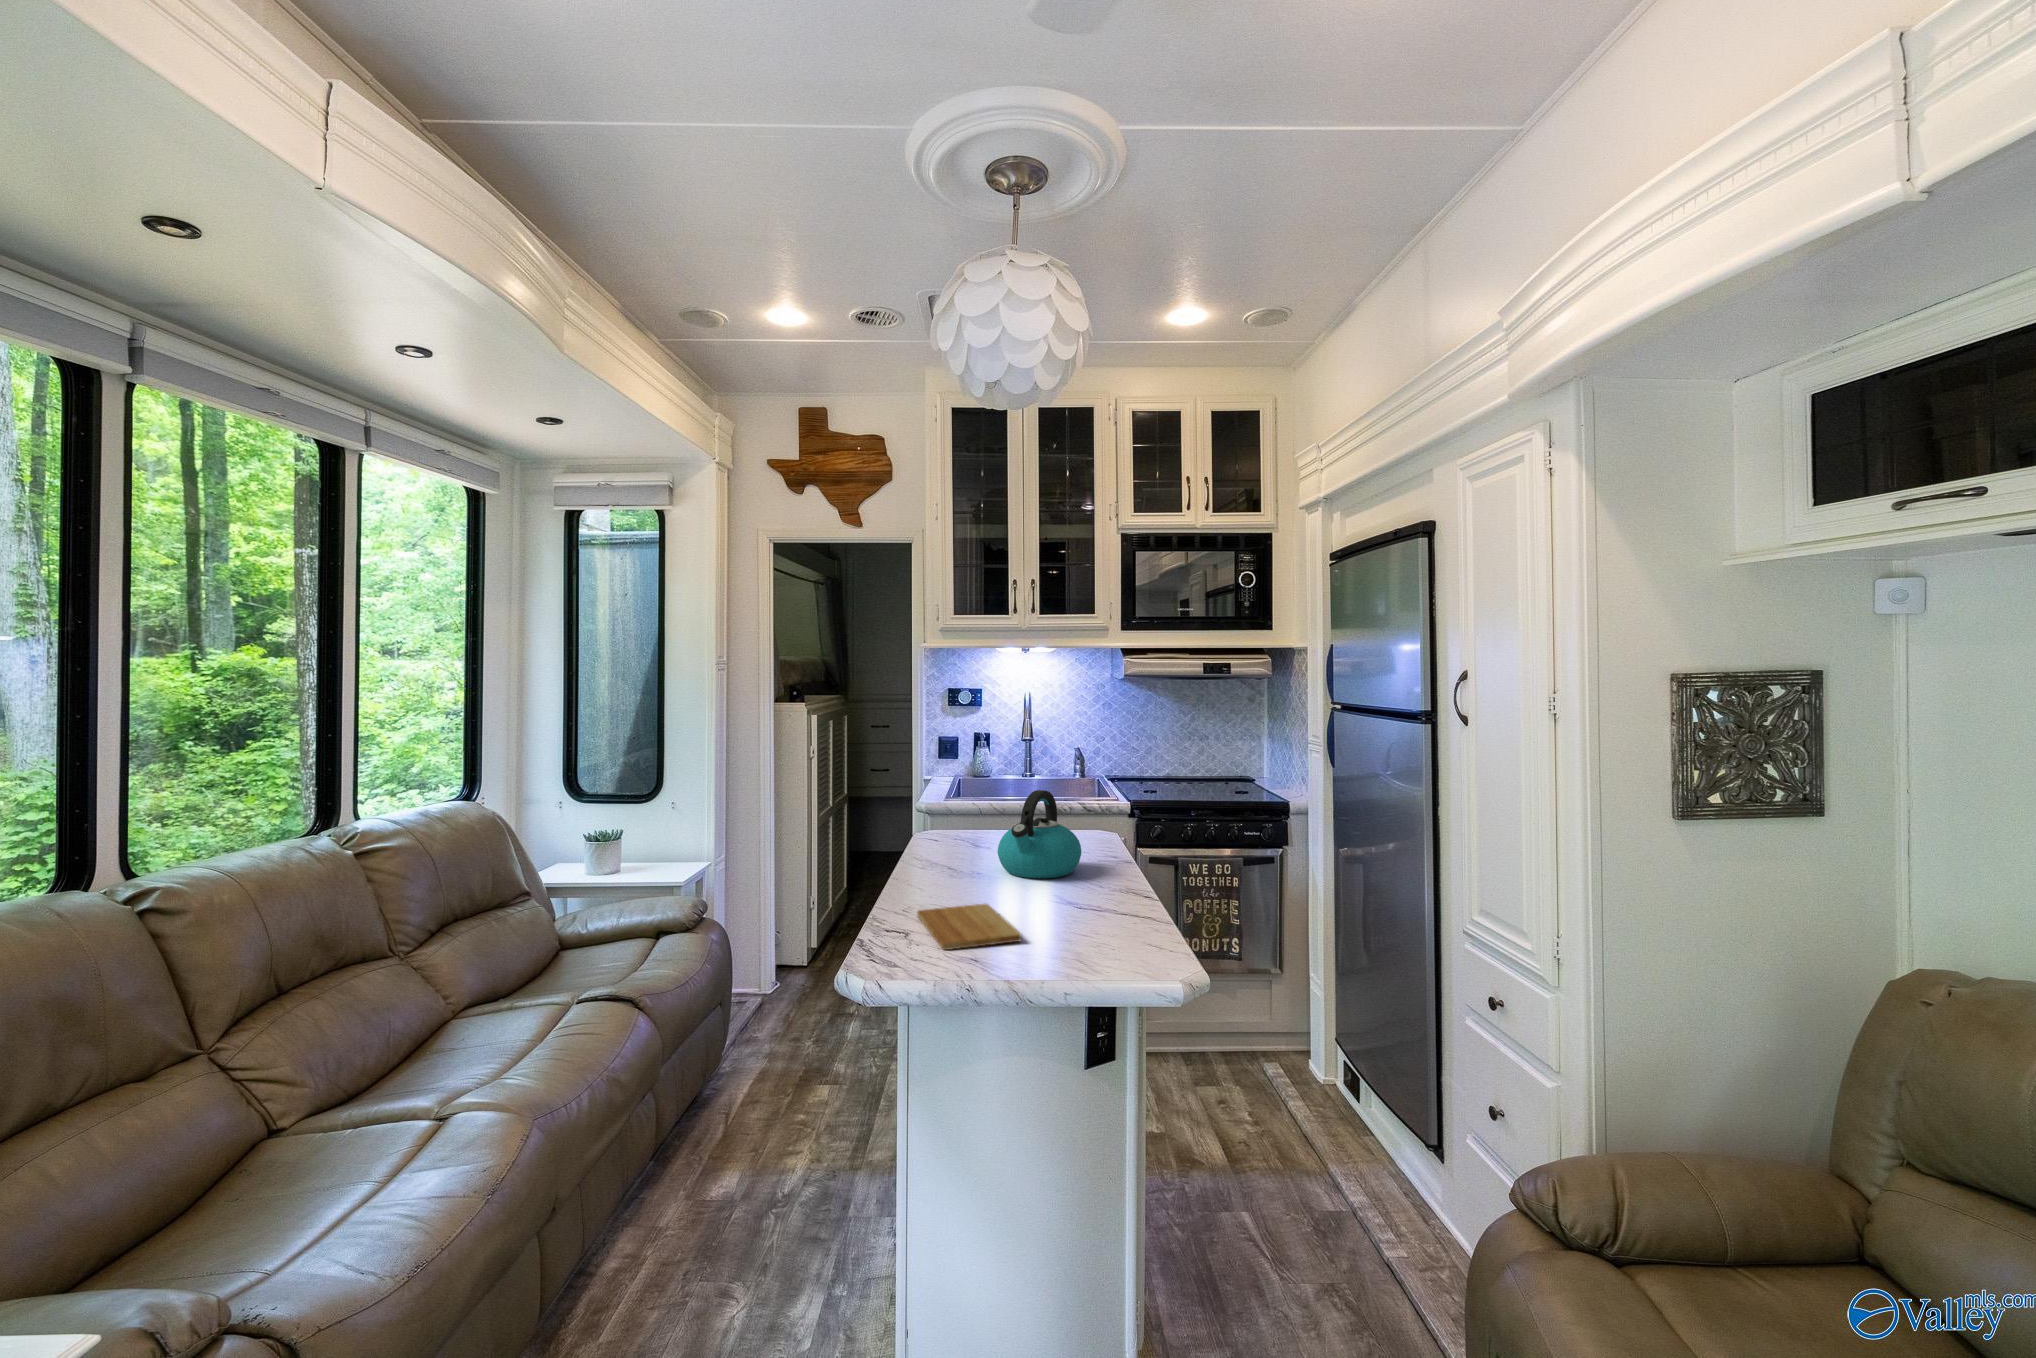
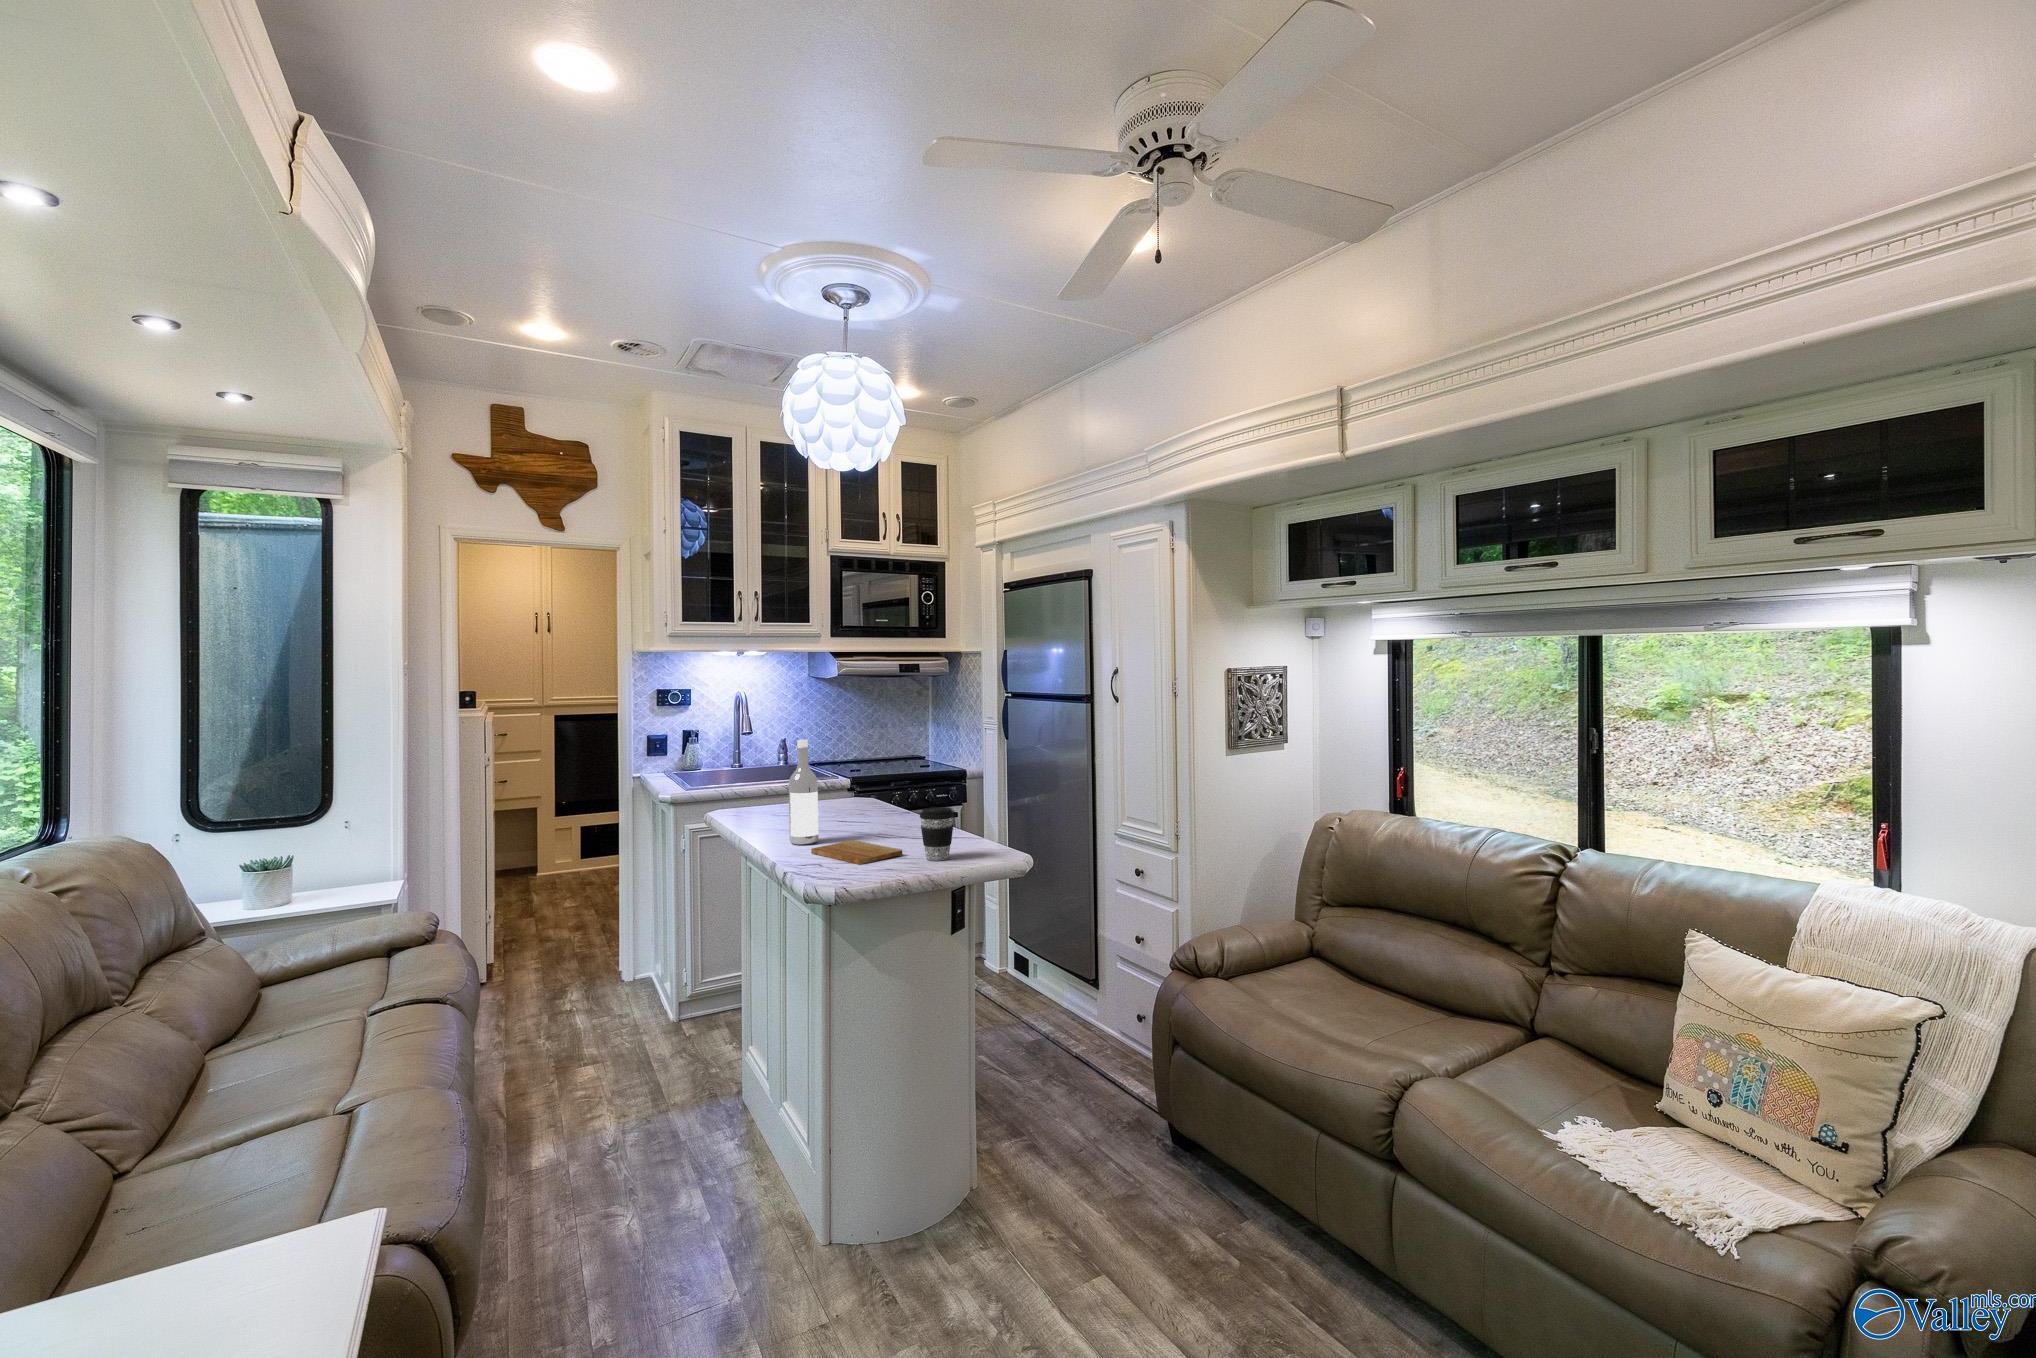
wine bottle: none [918,759,956,899] -> present [789,740,819,845]
kettle: present [998,790,1081,878] -> none [820,763,885,828]
coffee cup: none [1034,877,1088,963] -> present [920,807,954,861]

